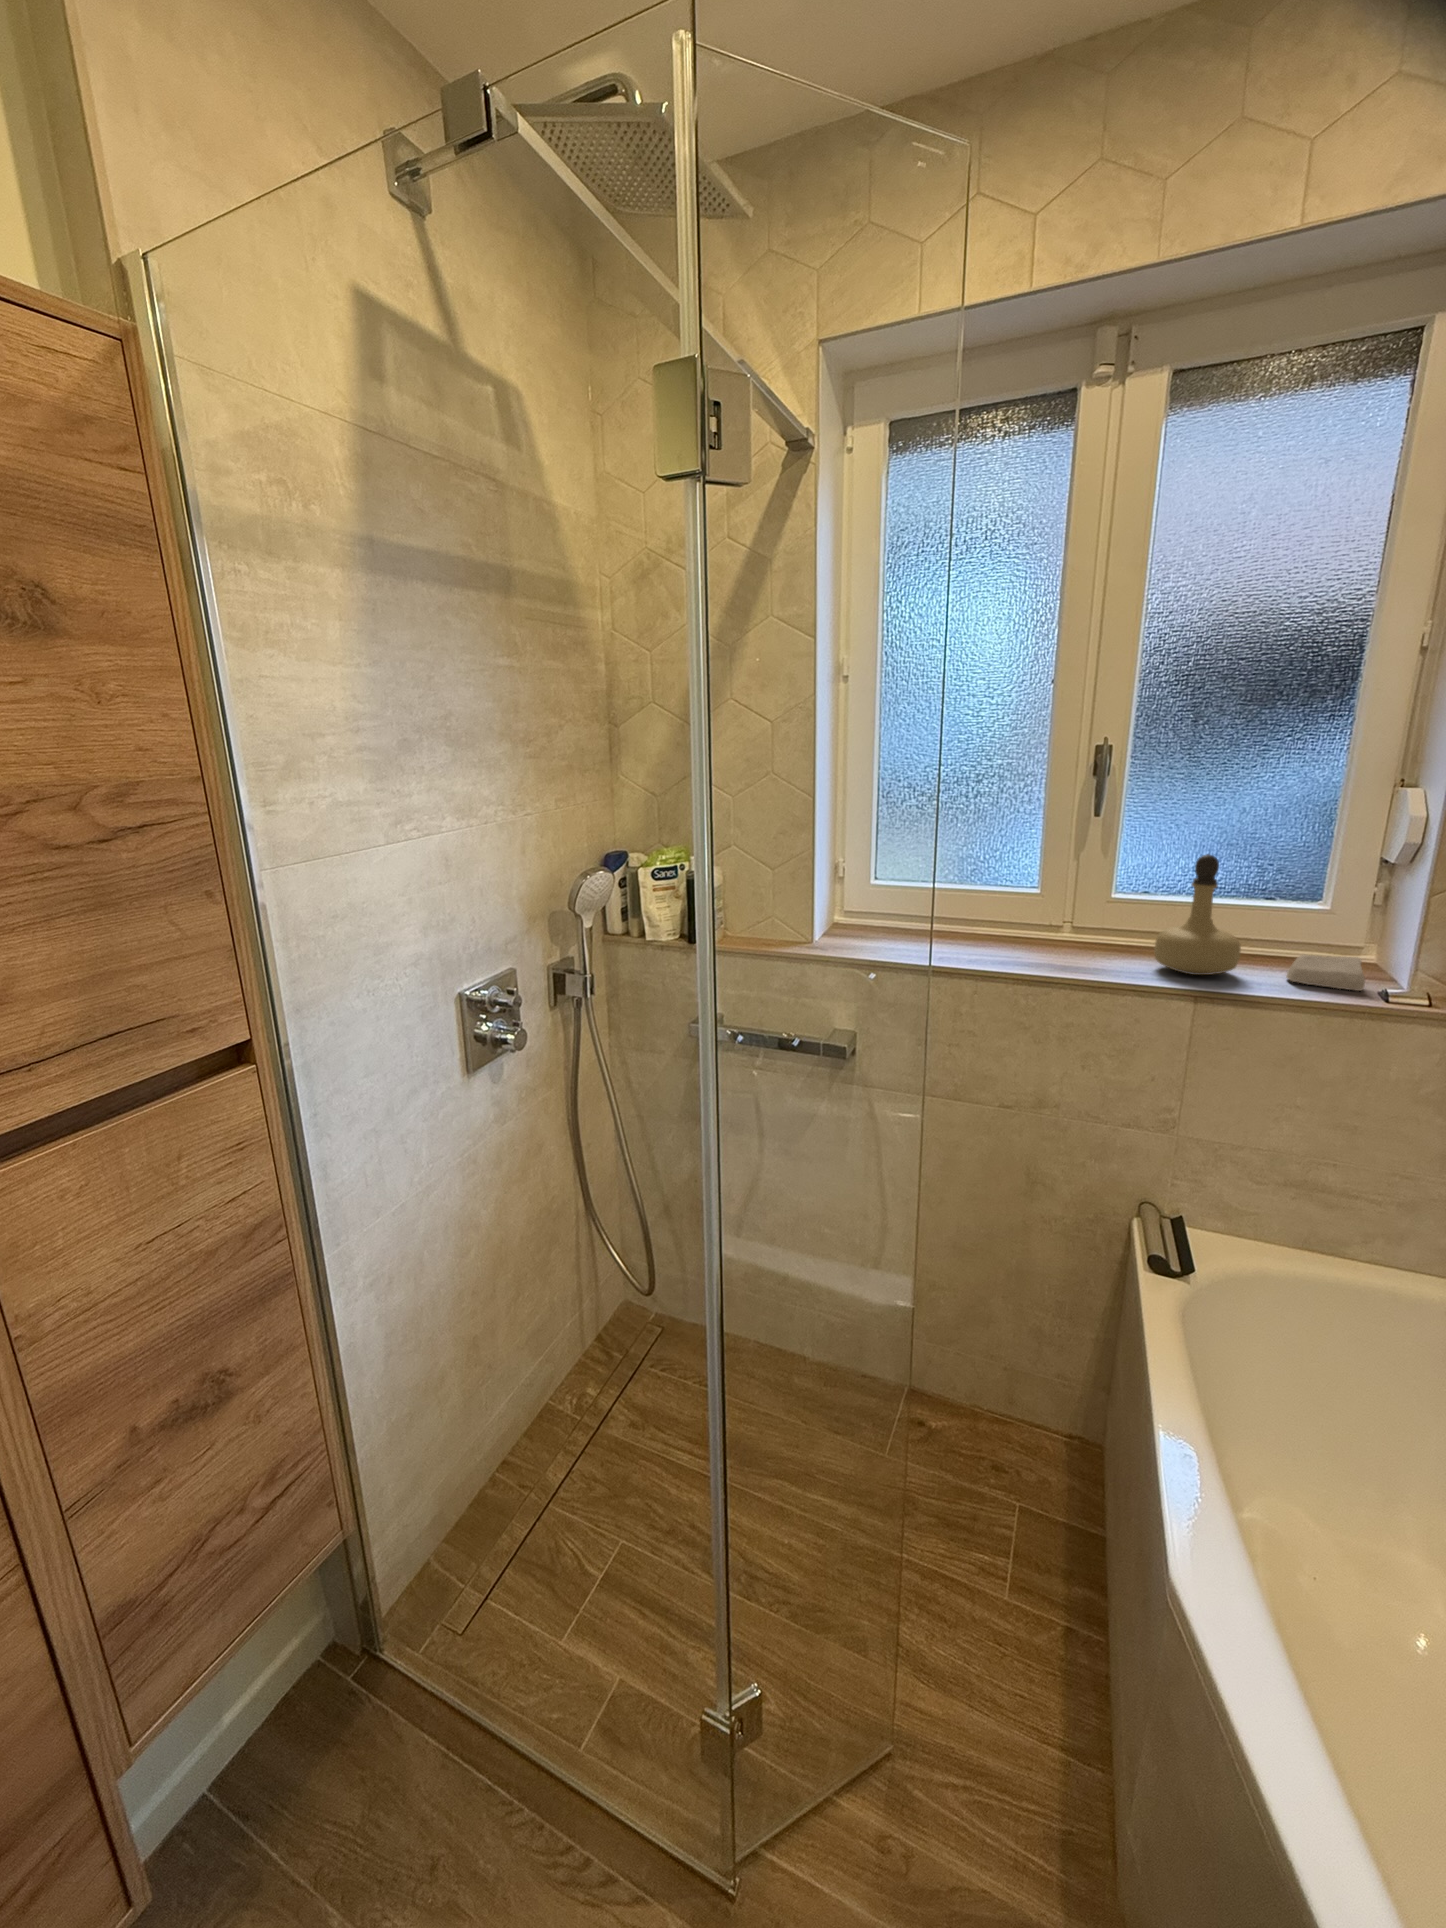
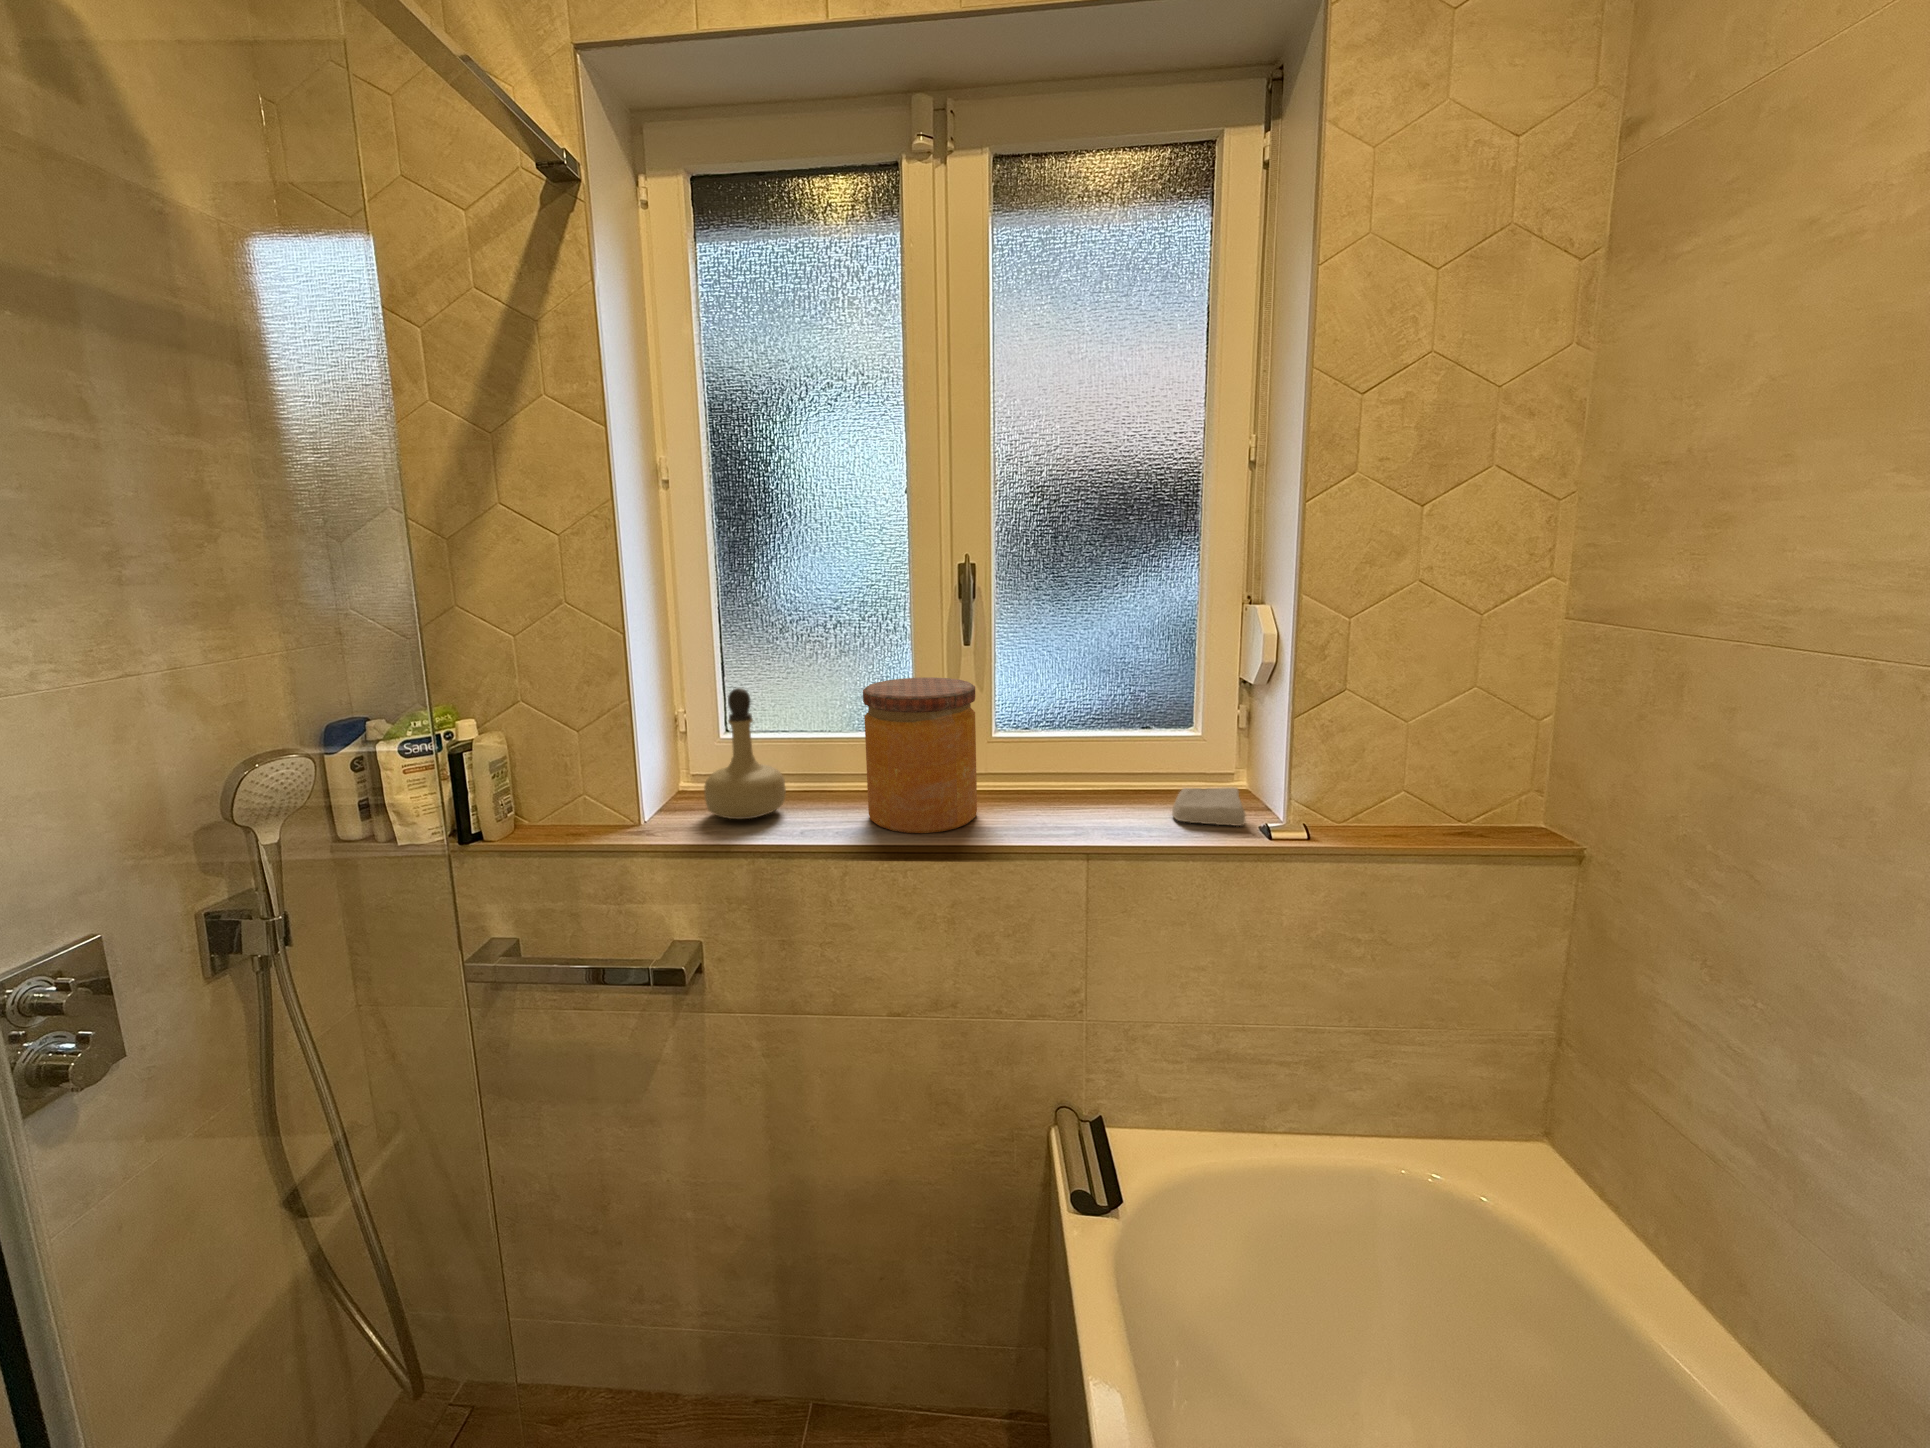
jar: none [993,843,1102,969] -> present [863,677,977,833]
perfume bottle: present [1154,854,1241,975] -> present [704,688,786,819]

